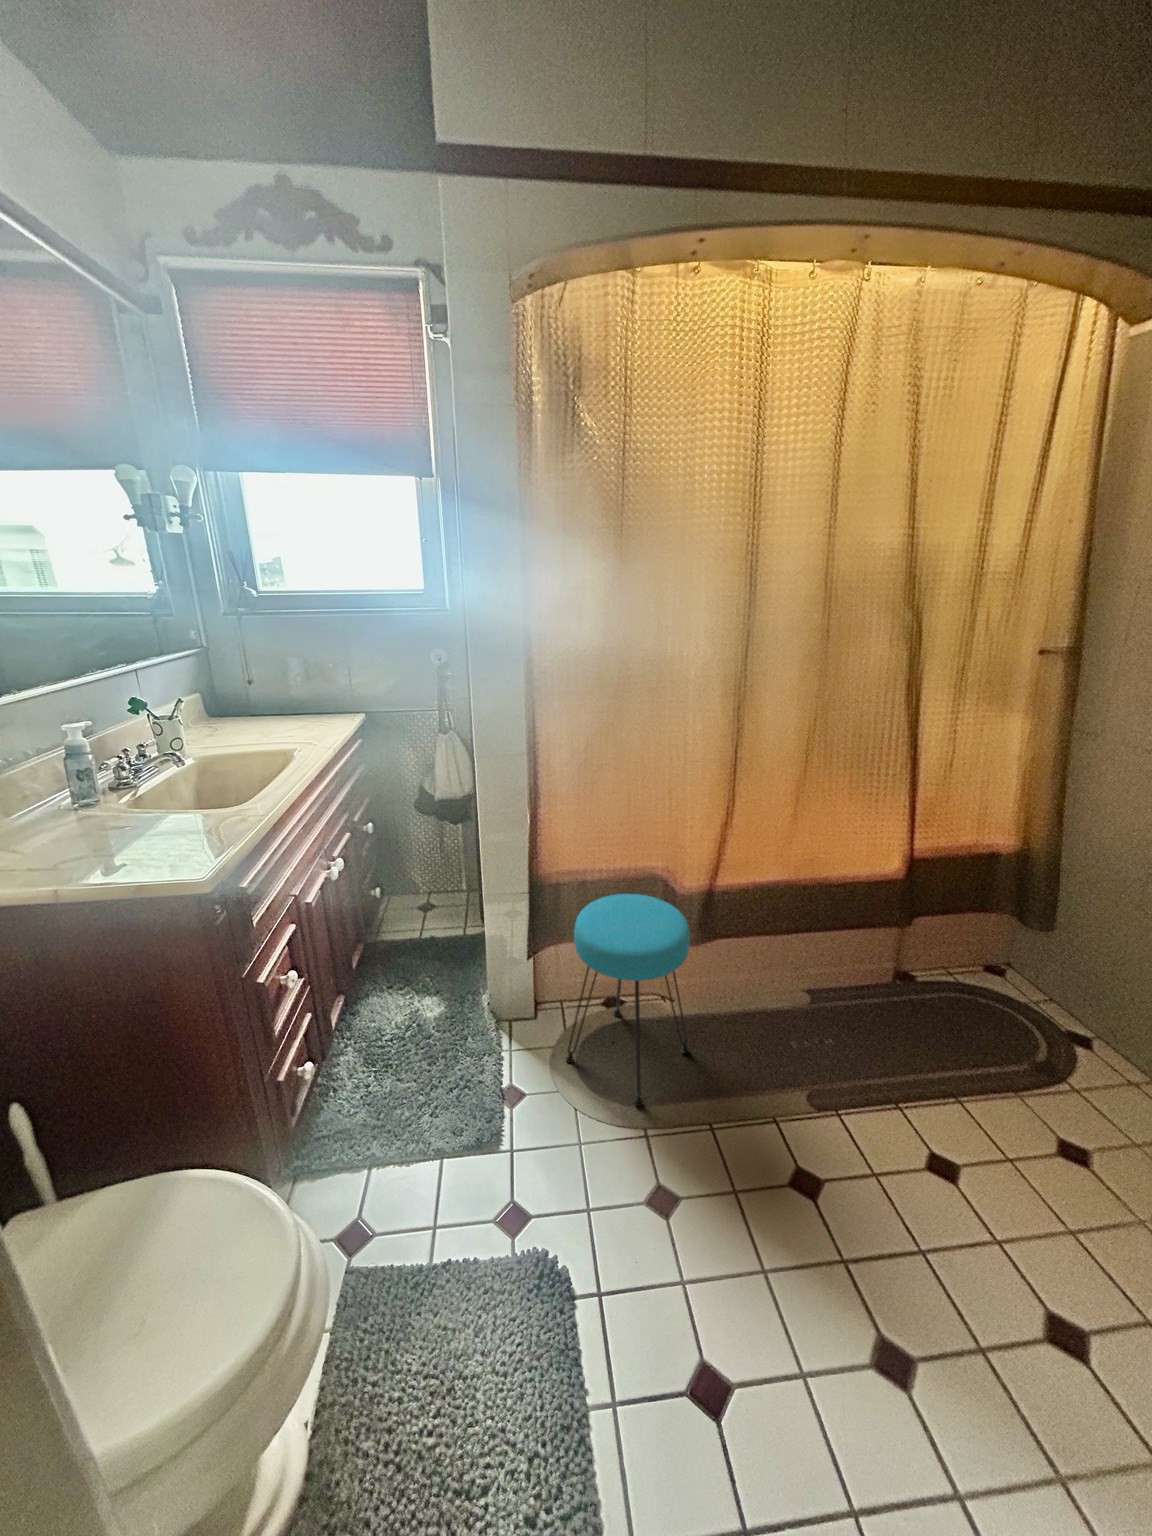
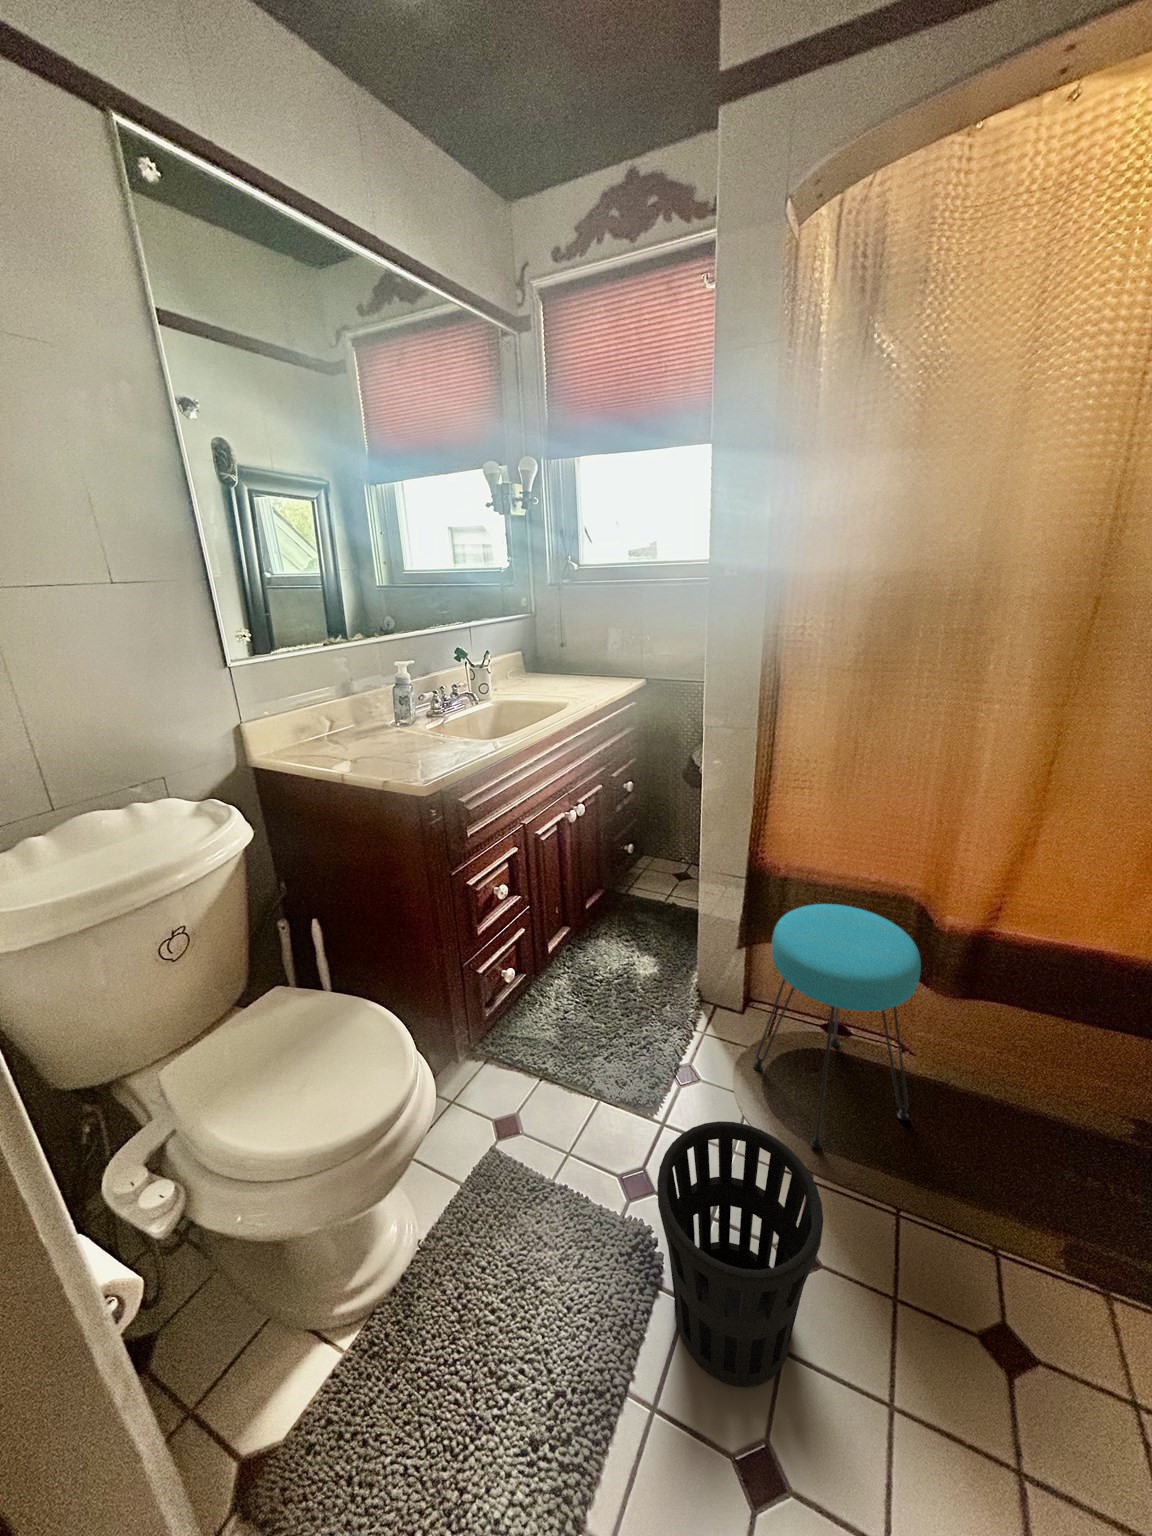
wastebasket: none [570,1106,712,1339] -> present [657,1121,823,1387]

